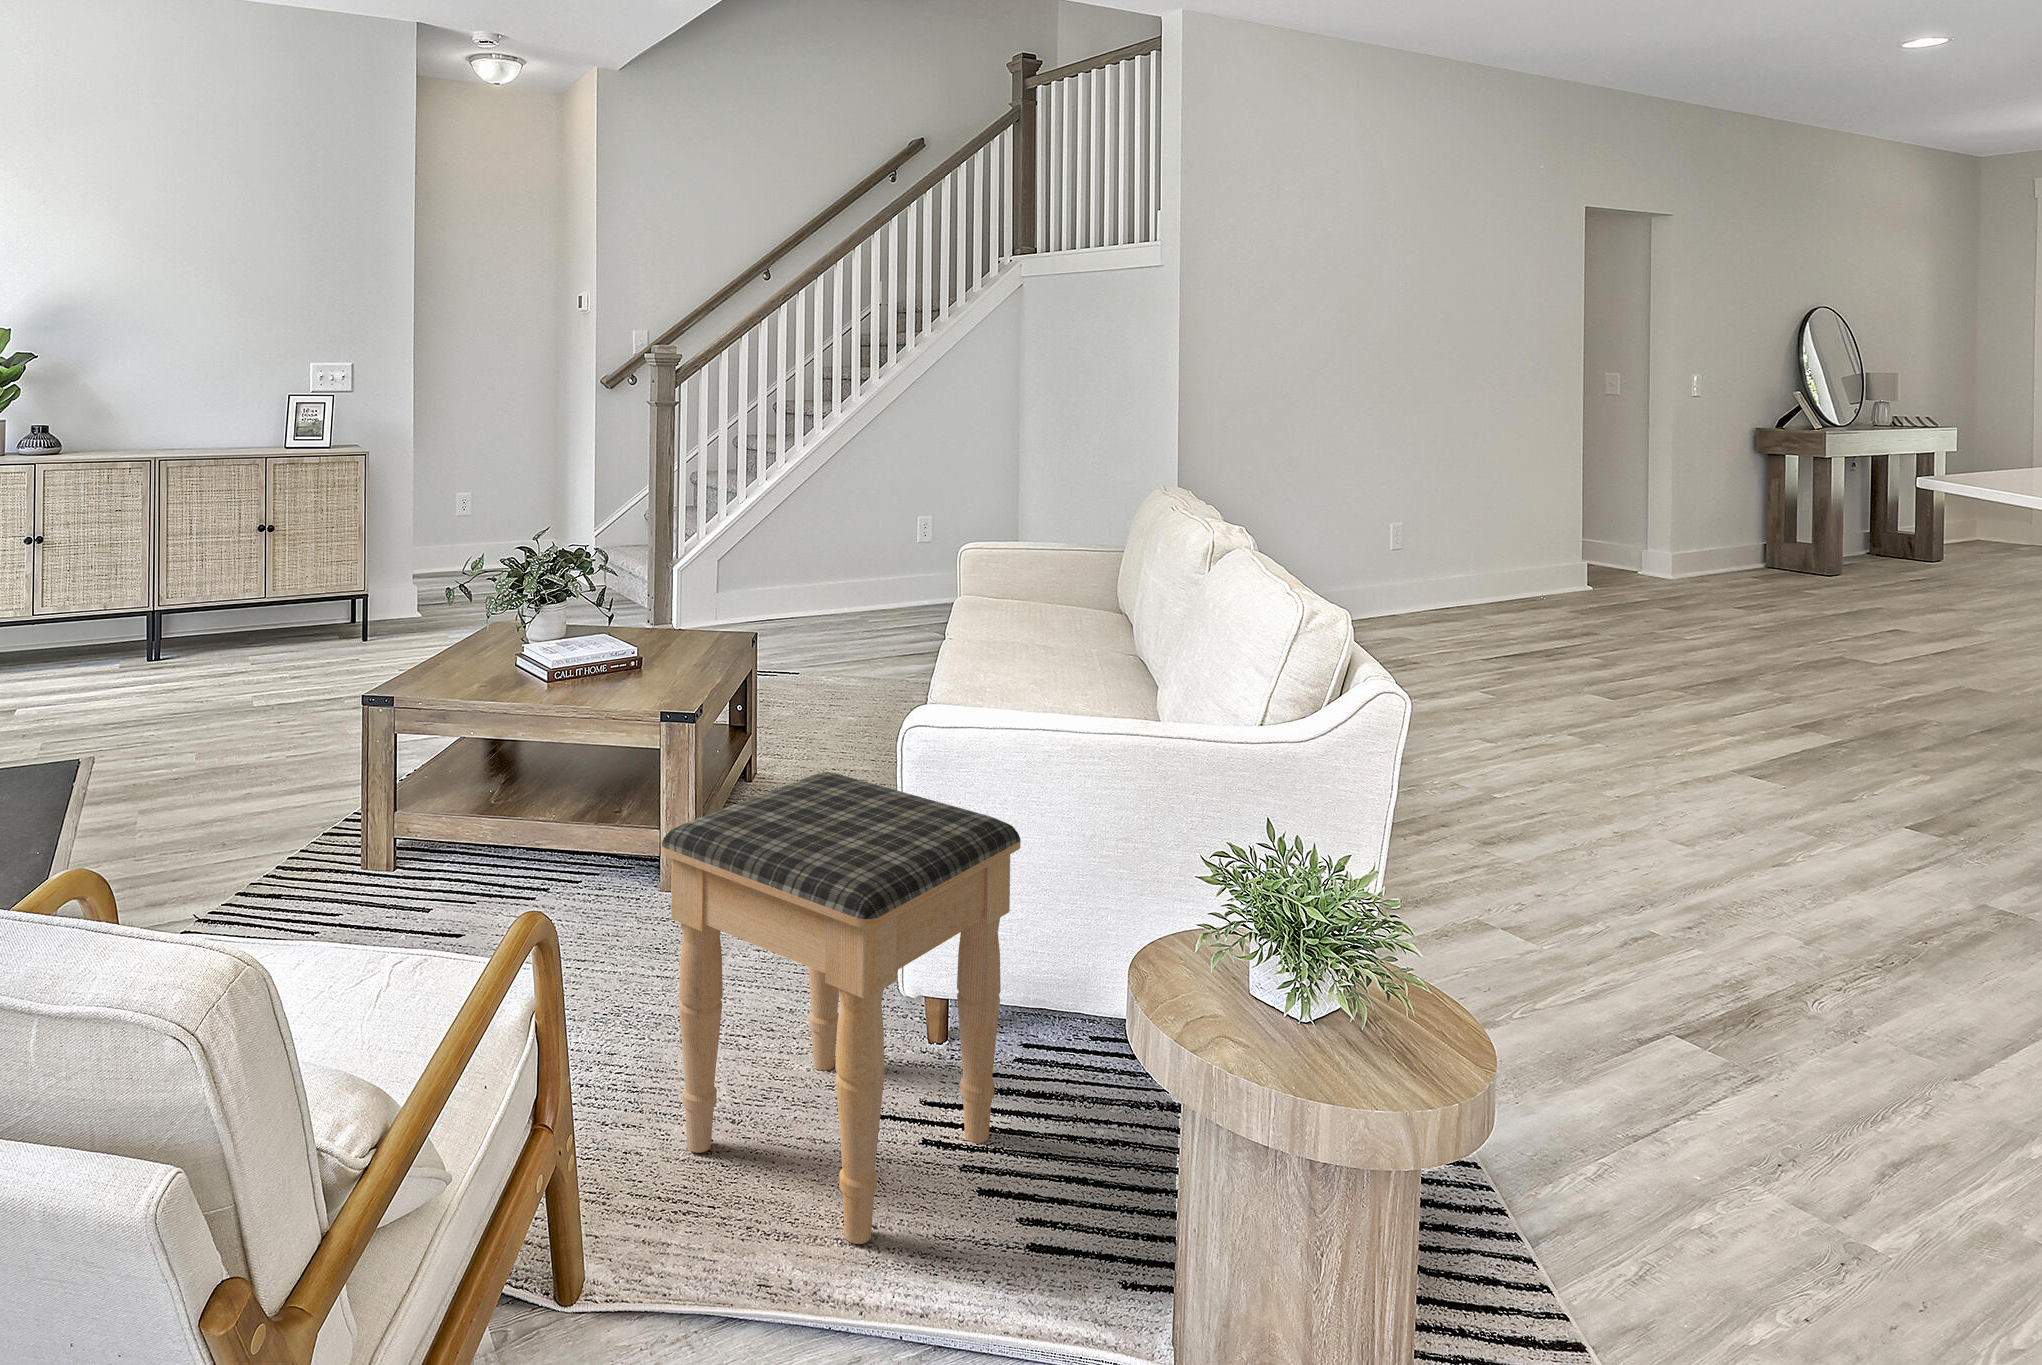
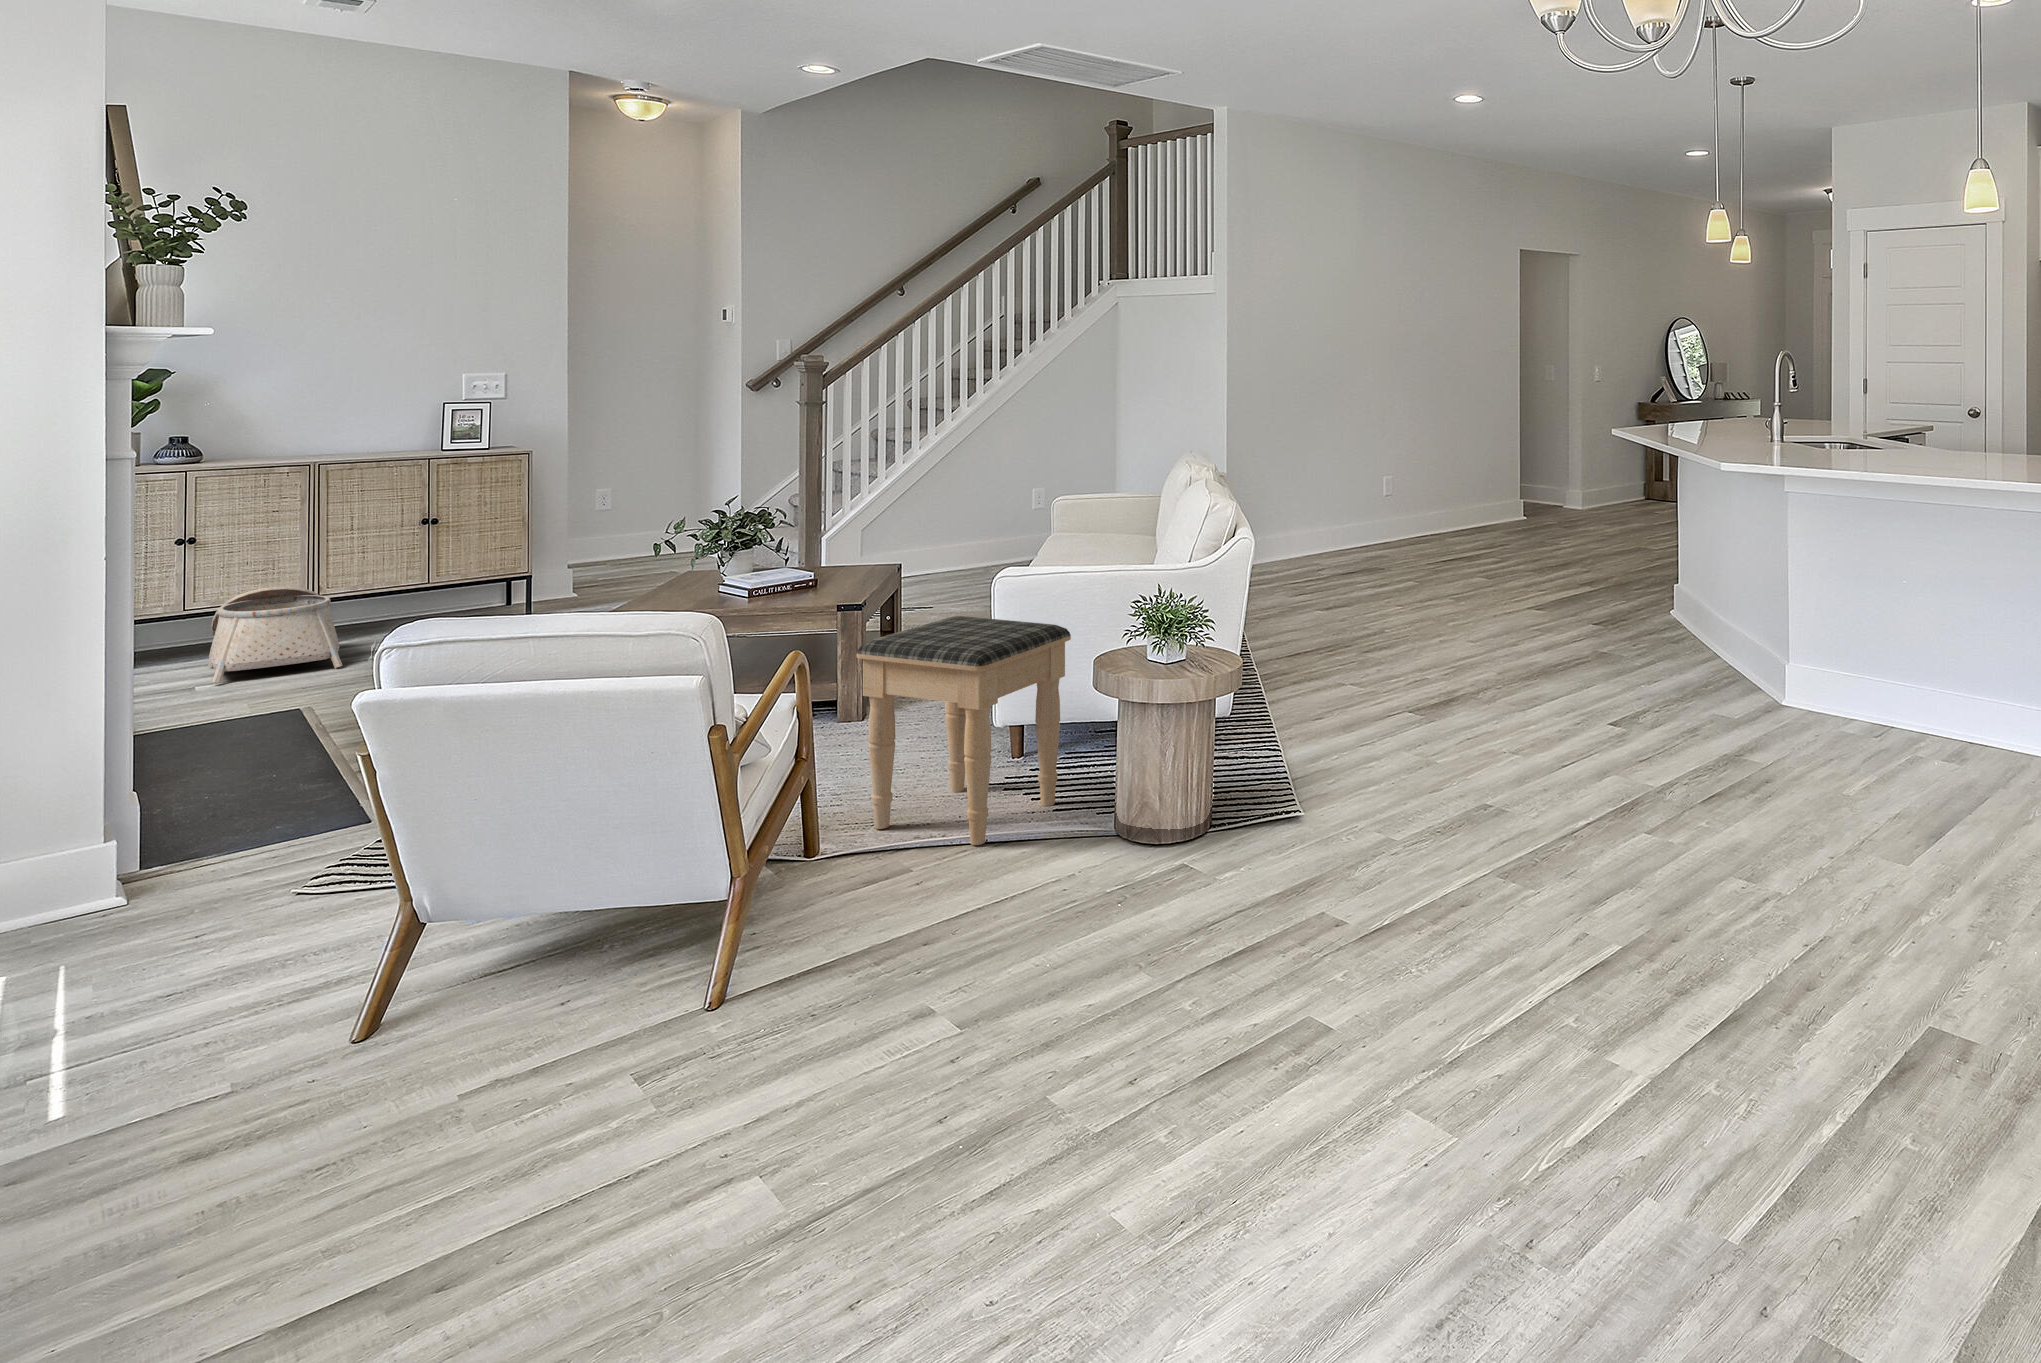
basket: none [30,597,162,707] -> present [208,586,342,683]

